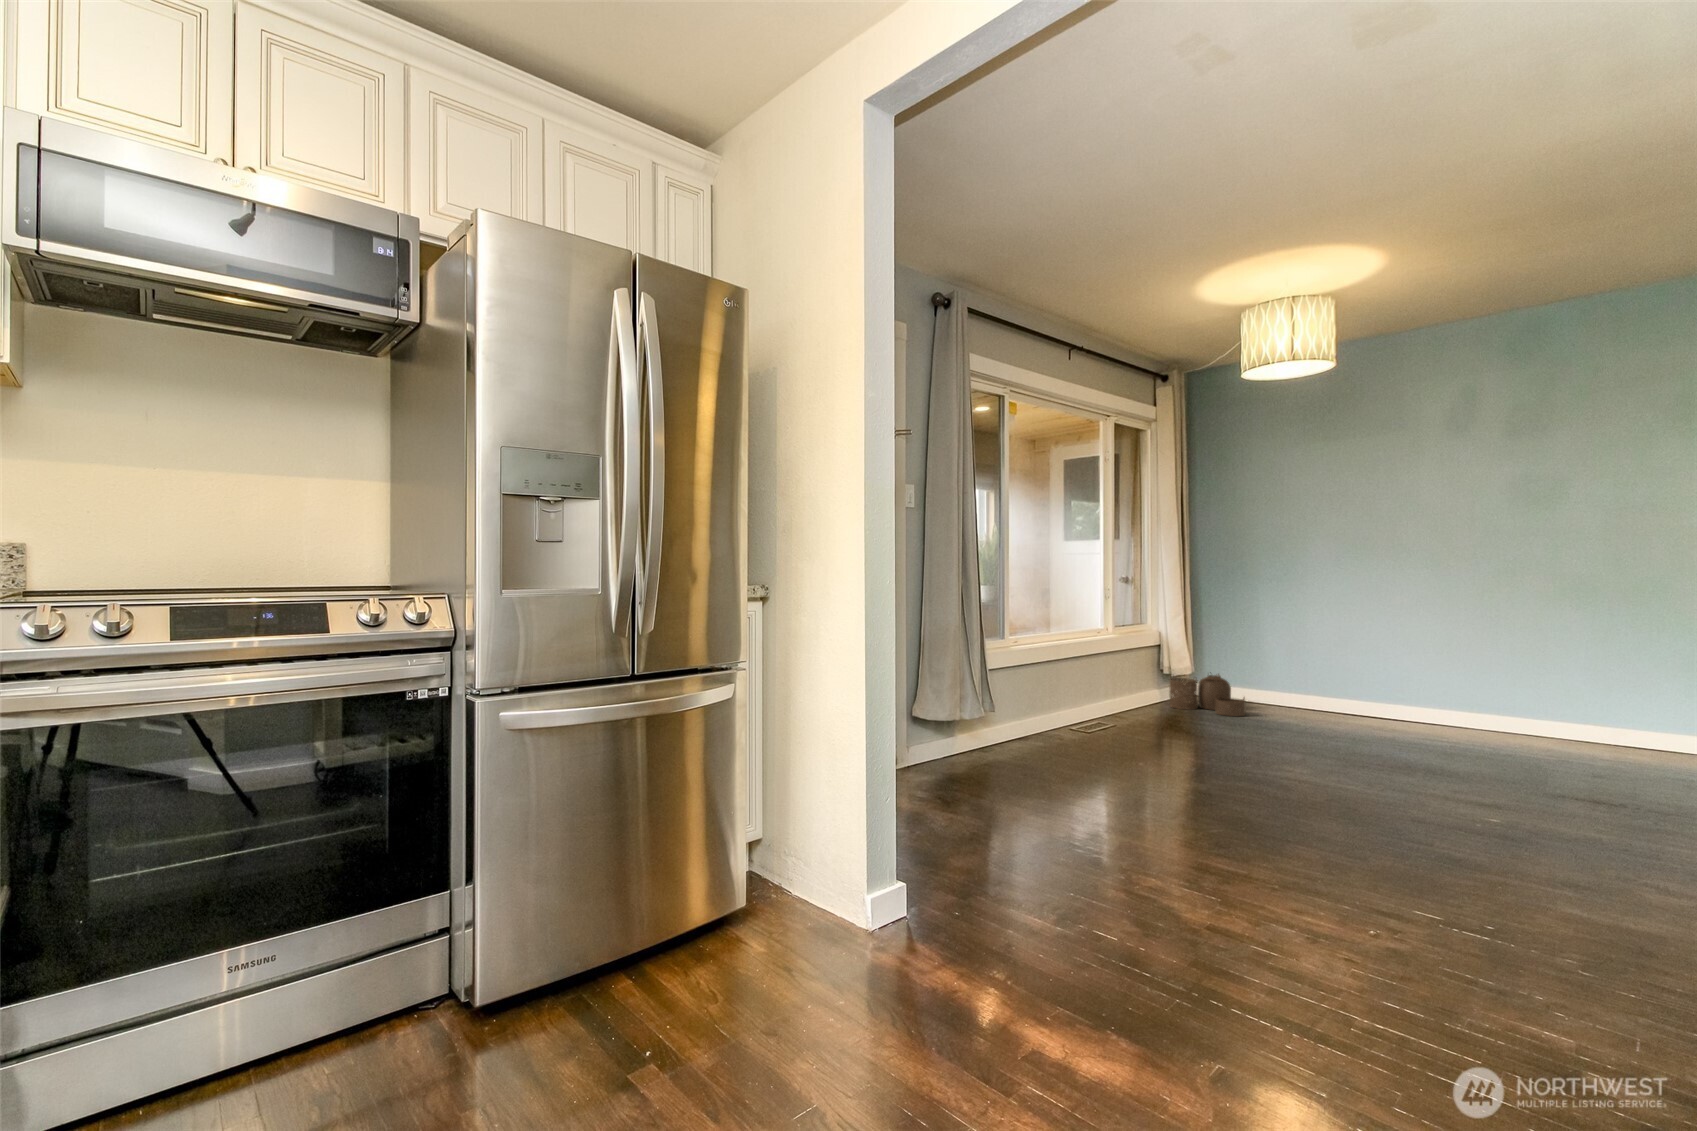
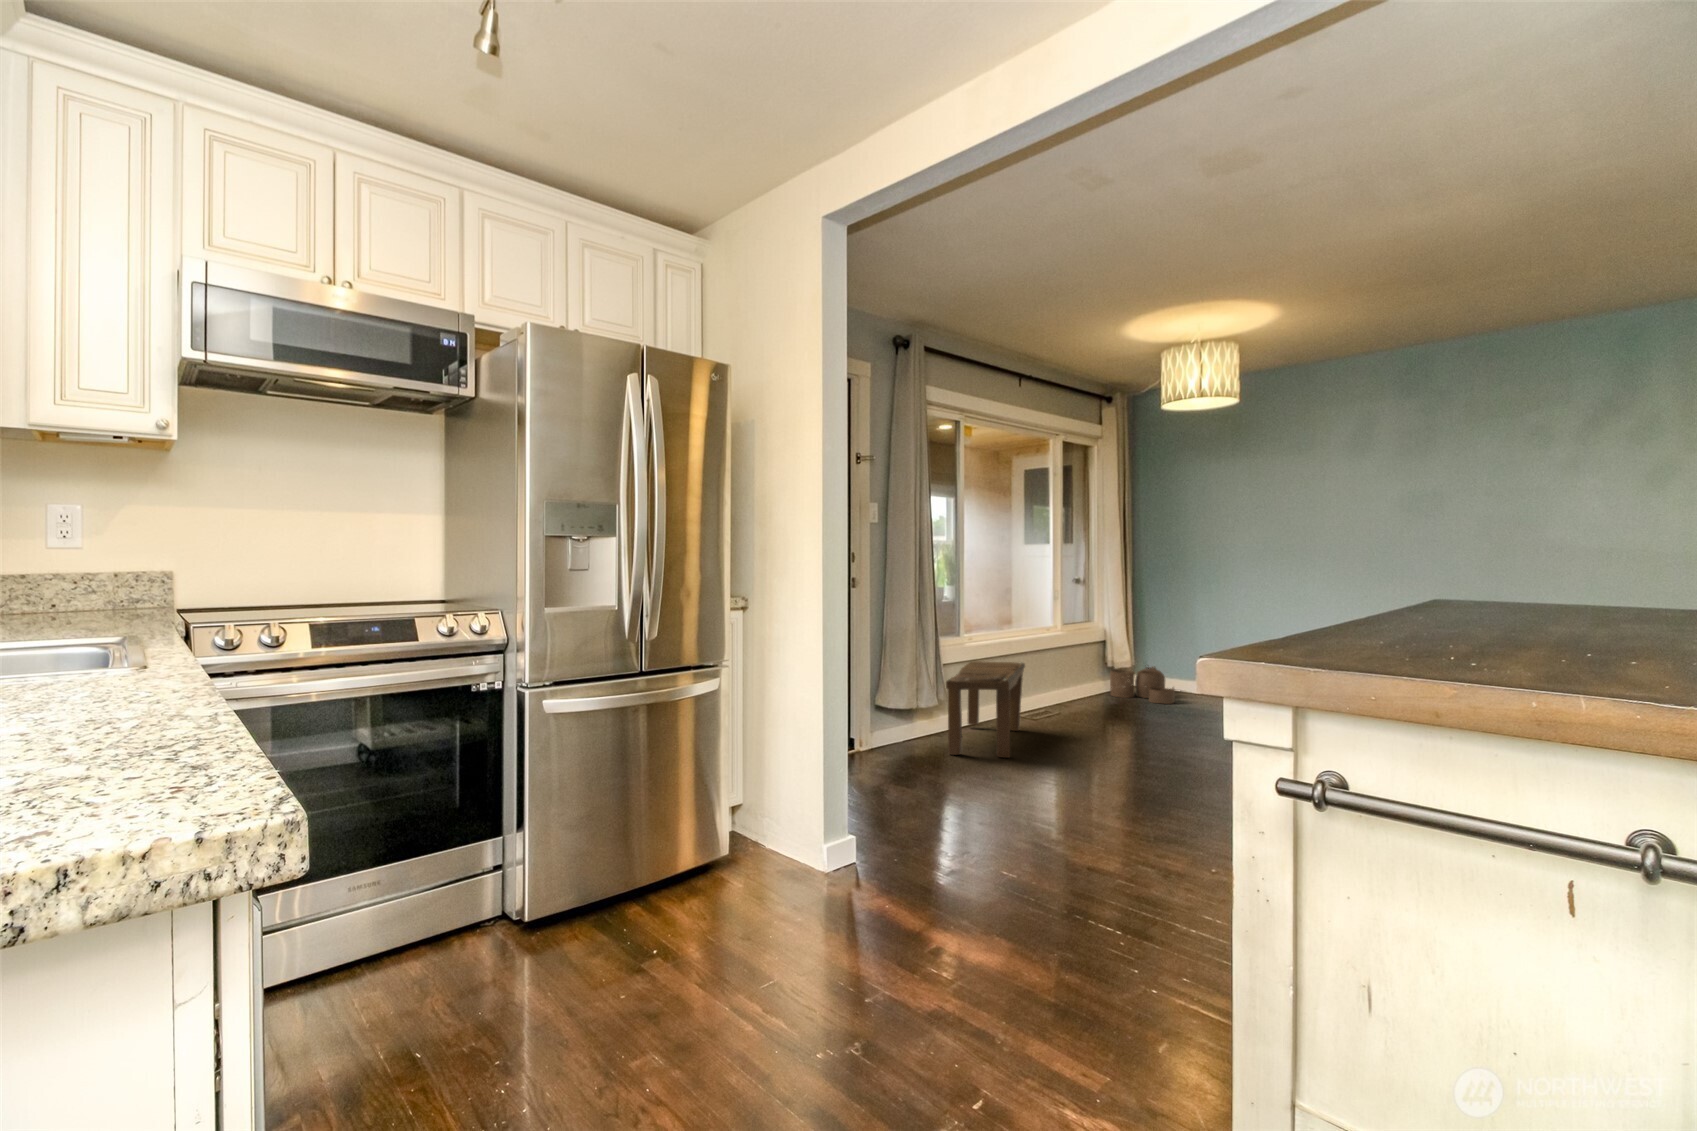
bench: none [996,667,1083,780] -> present [946,661,1025,758]

